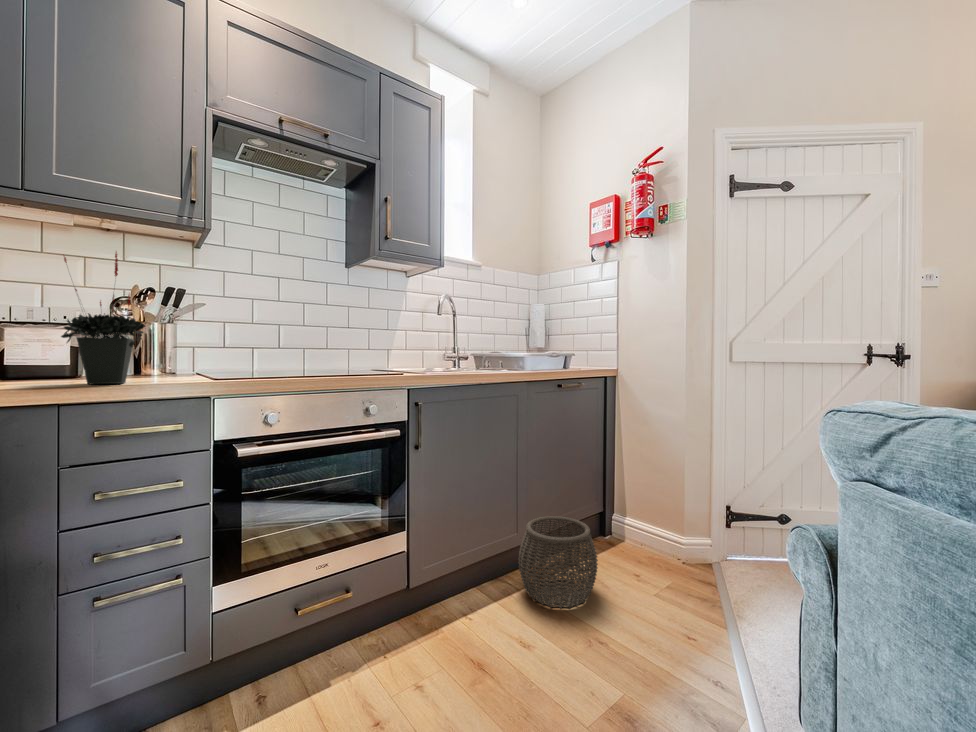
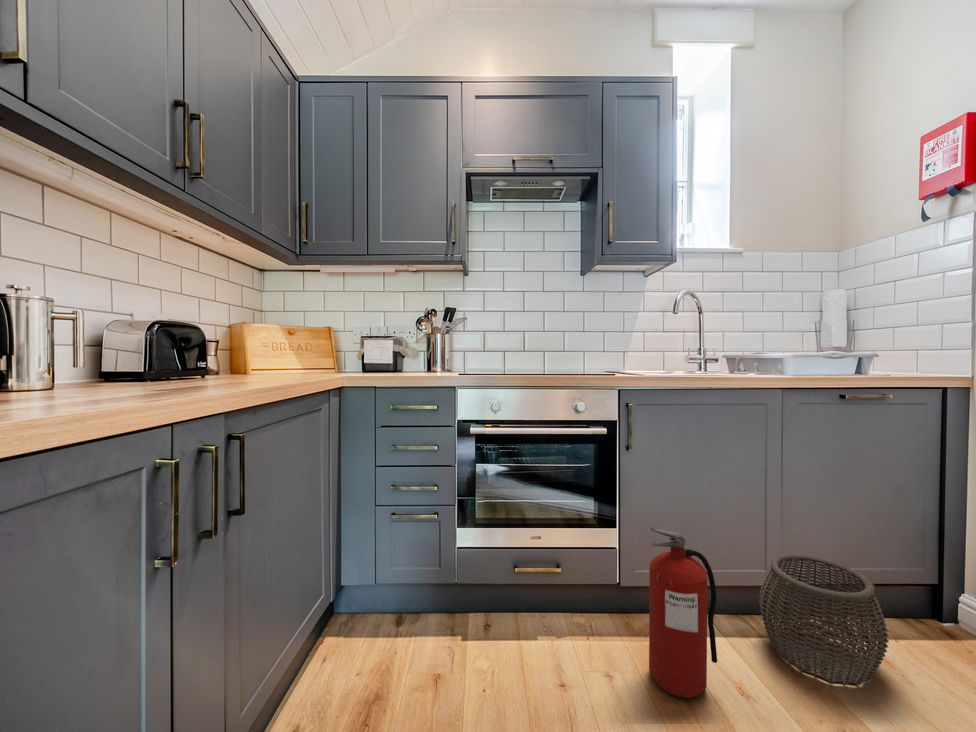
potted plant: present [61,252,145,384] -> none [368,288,415,379]
fire extinguisher: none [451,518,506,668] -> present [649,527,717,698]

